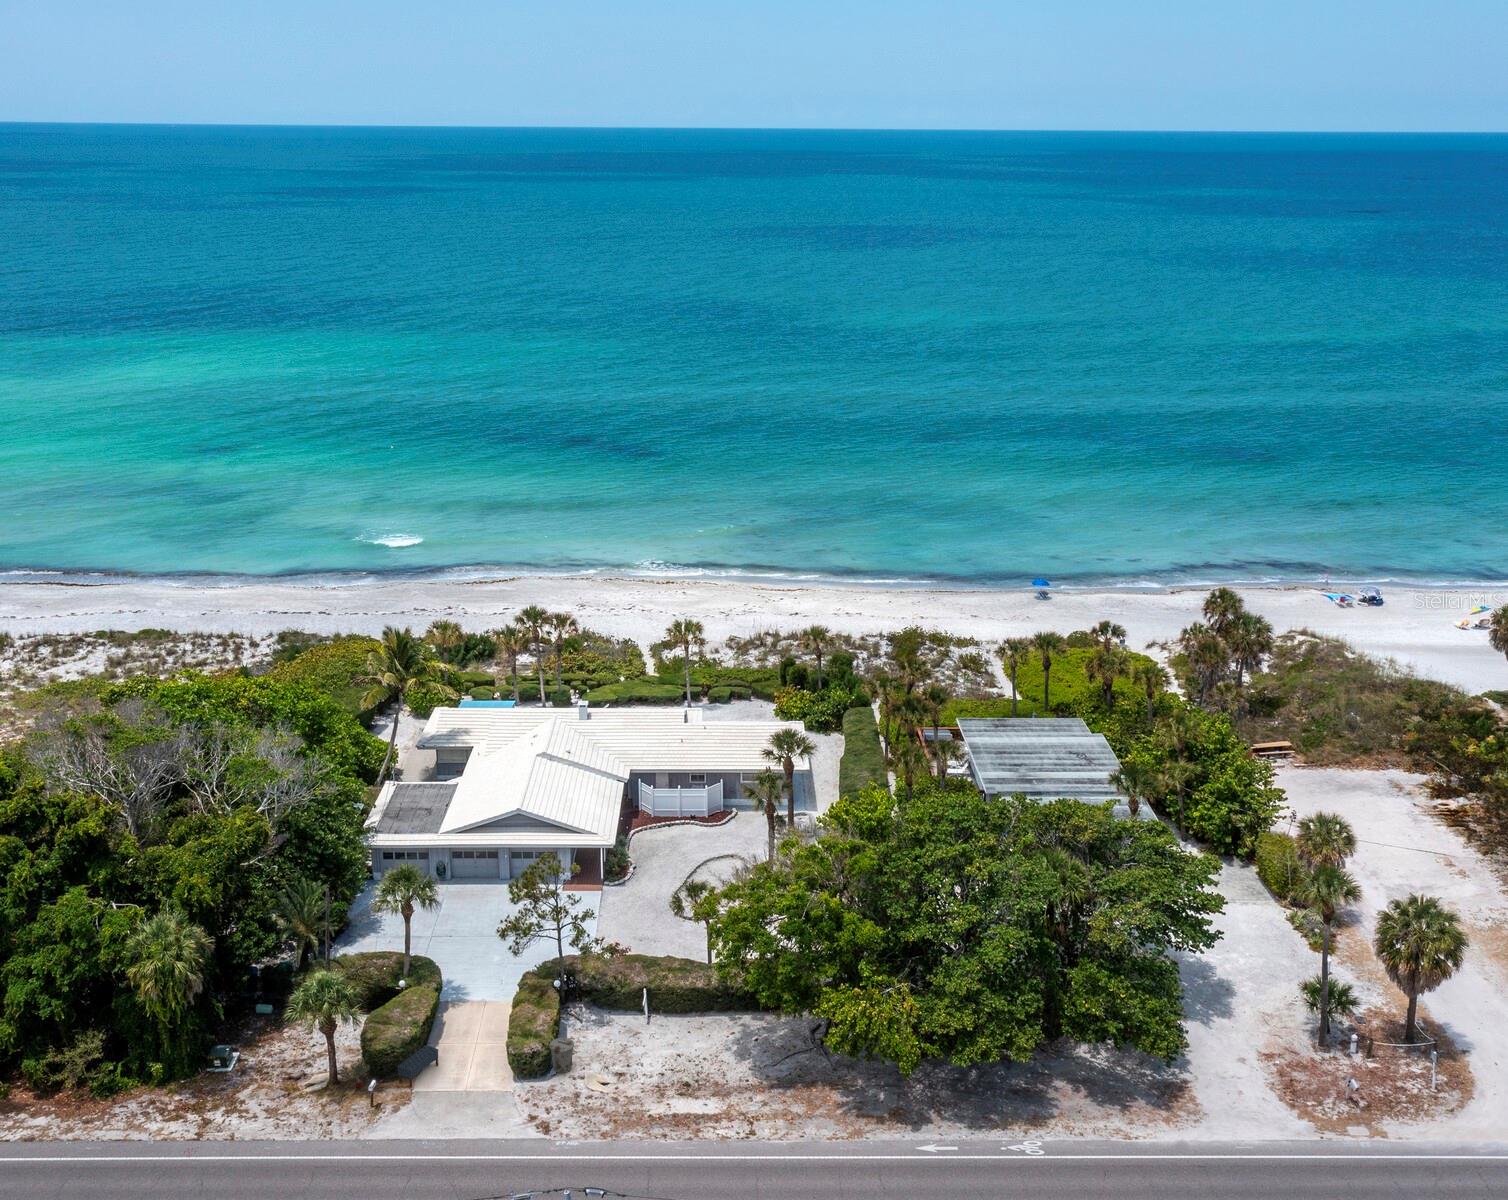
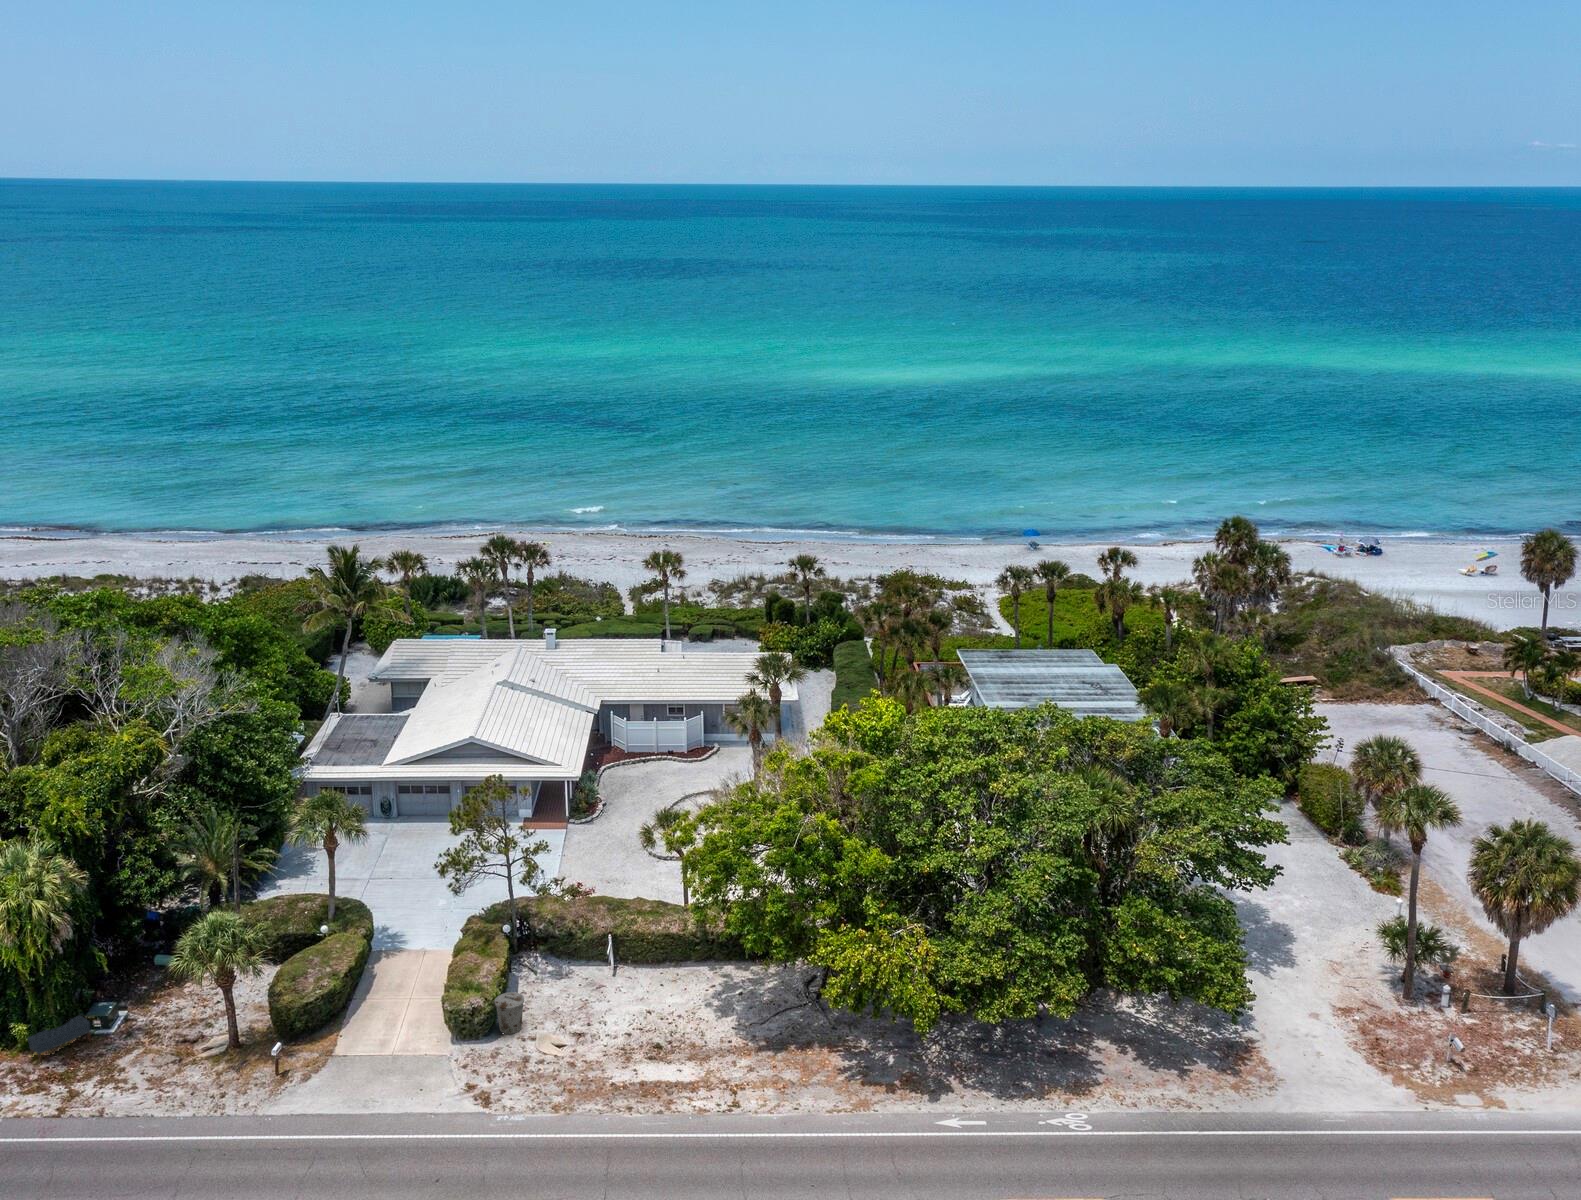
bench: present [397,1045,438,1087] -> present [28,1016,91,1064]
potted tree: present [351,1058,370,1088] -> present [1438,942,1460,978]

